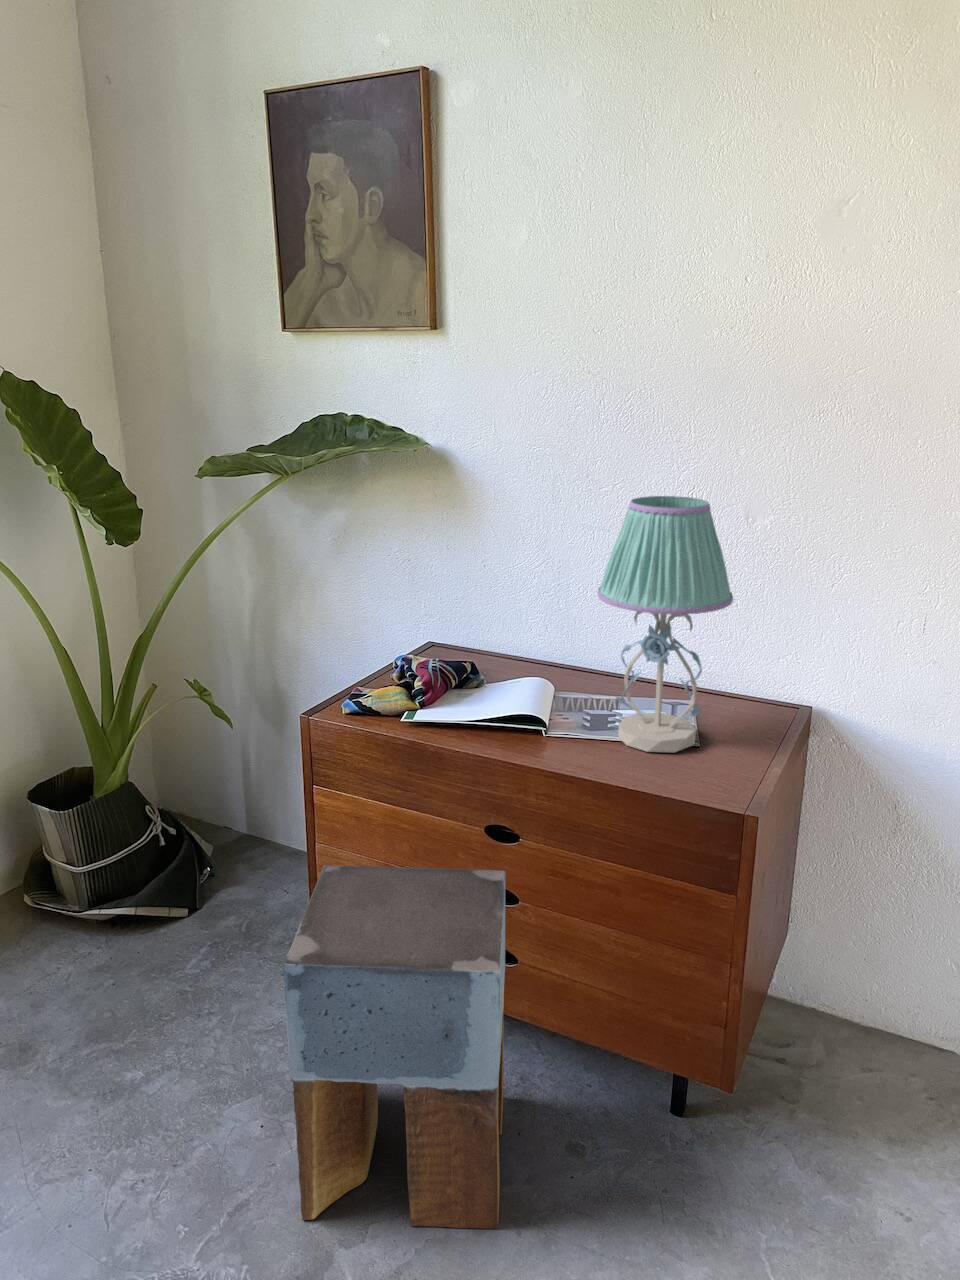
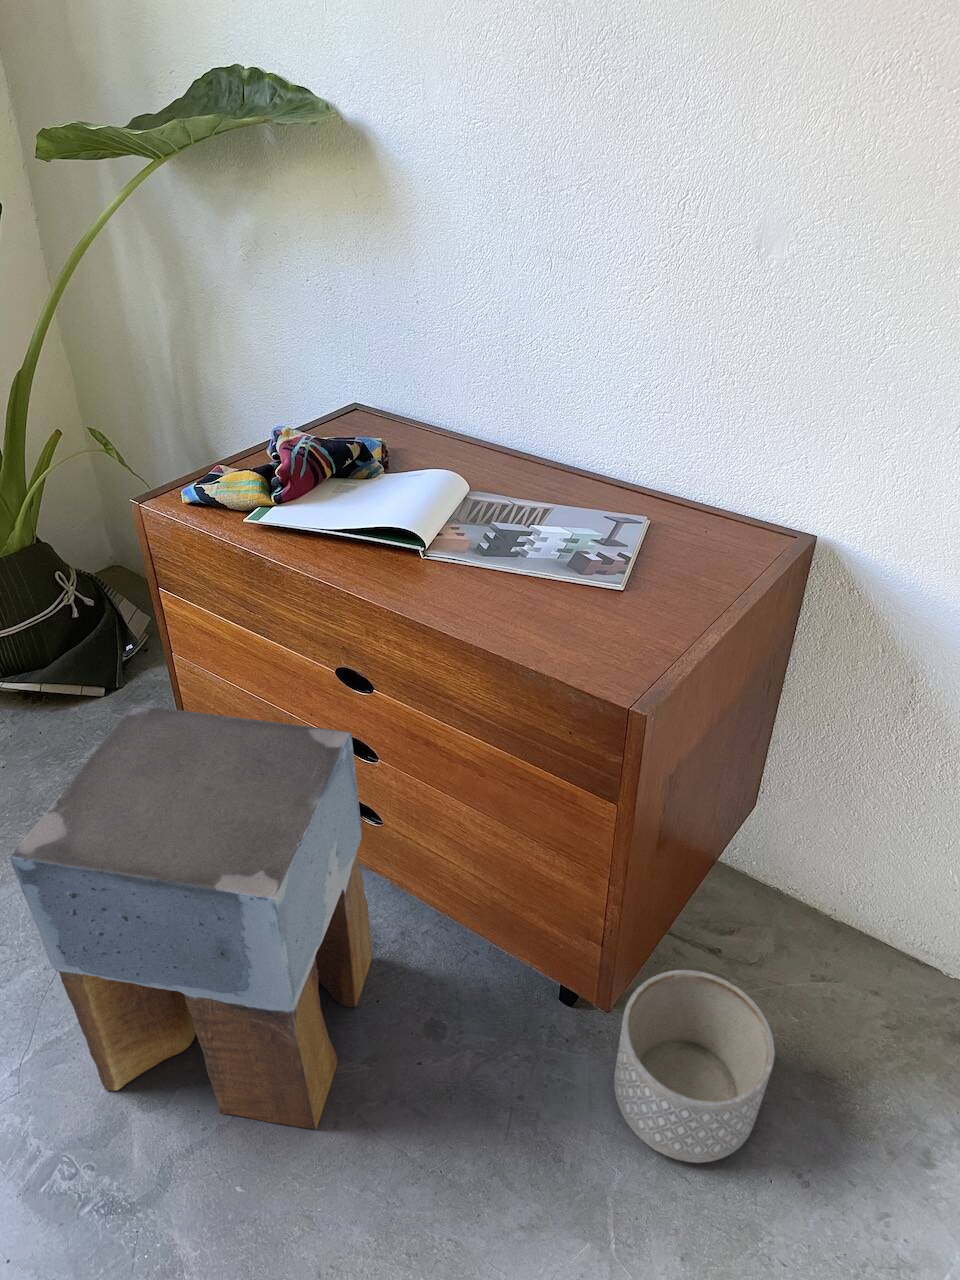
table lamp: present [597,496,733,752] -> none [483,209,686,600]
planter: none [734,1055,866,1213] -> present [614,970,775,1163]

